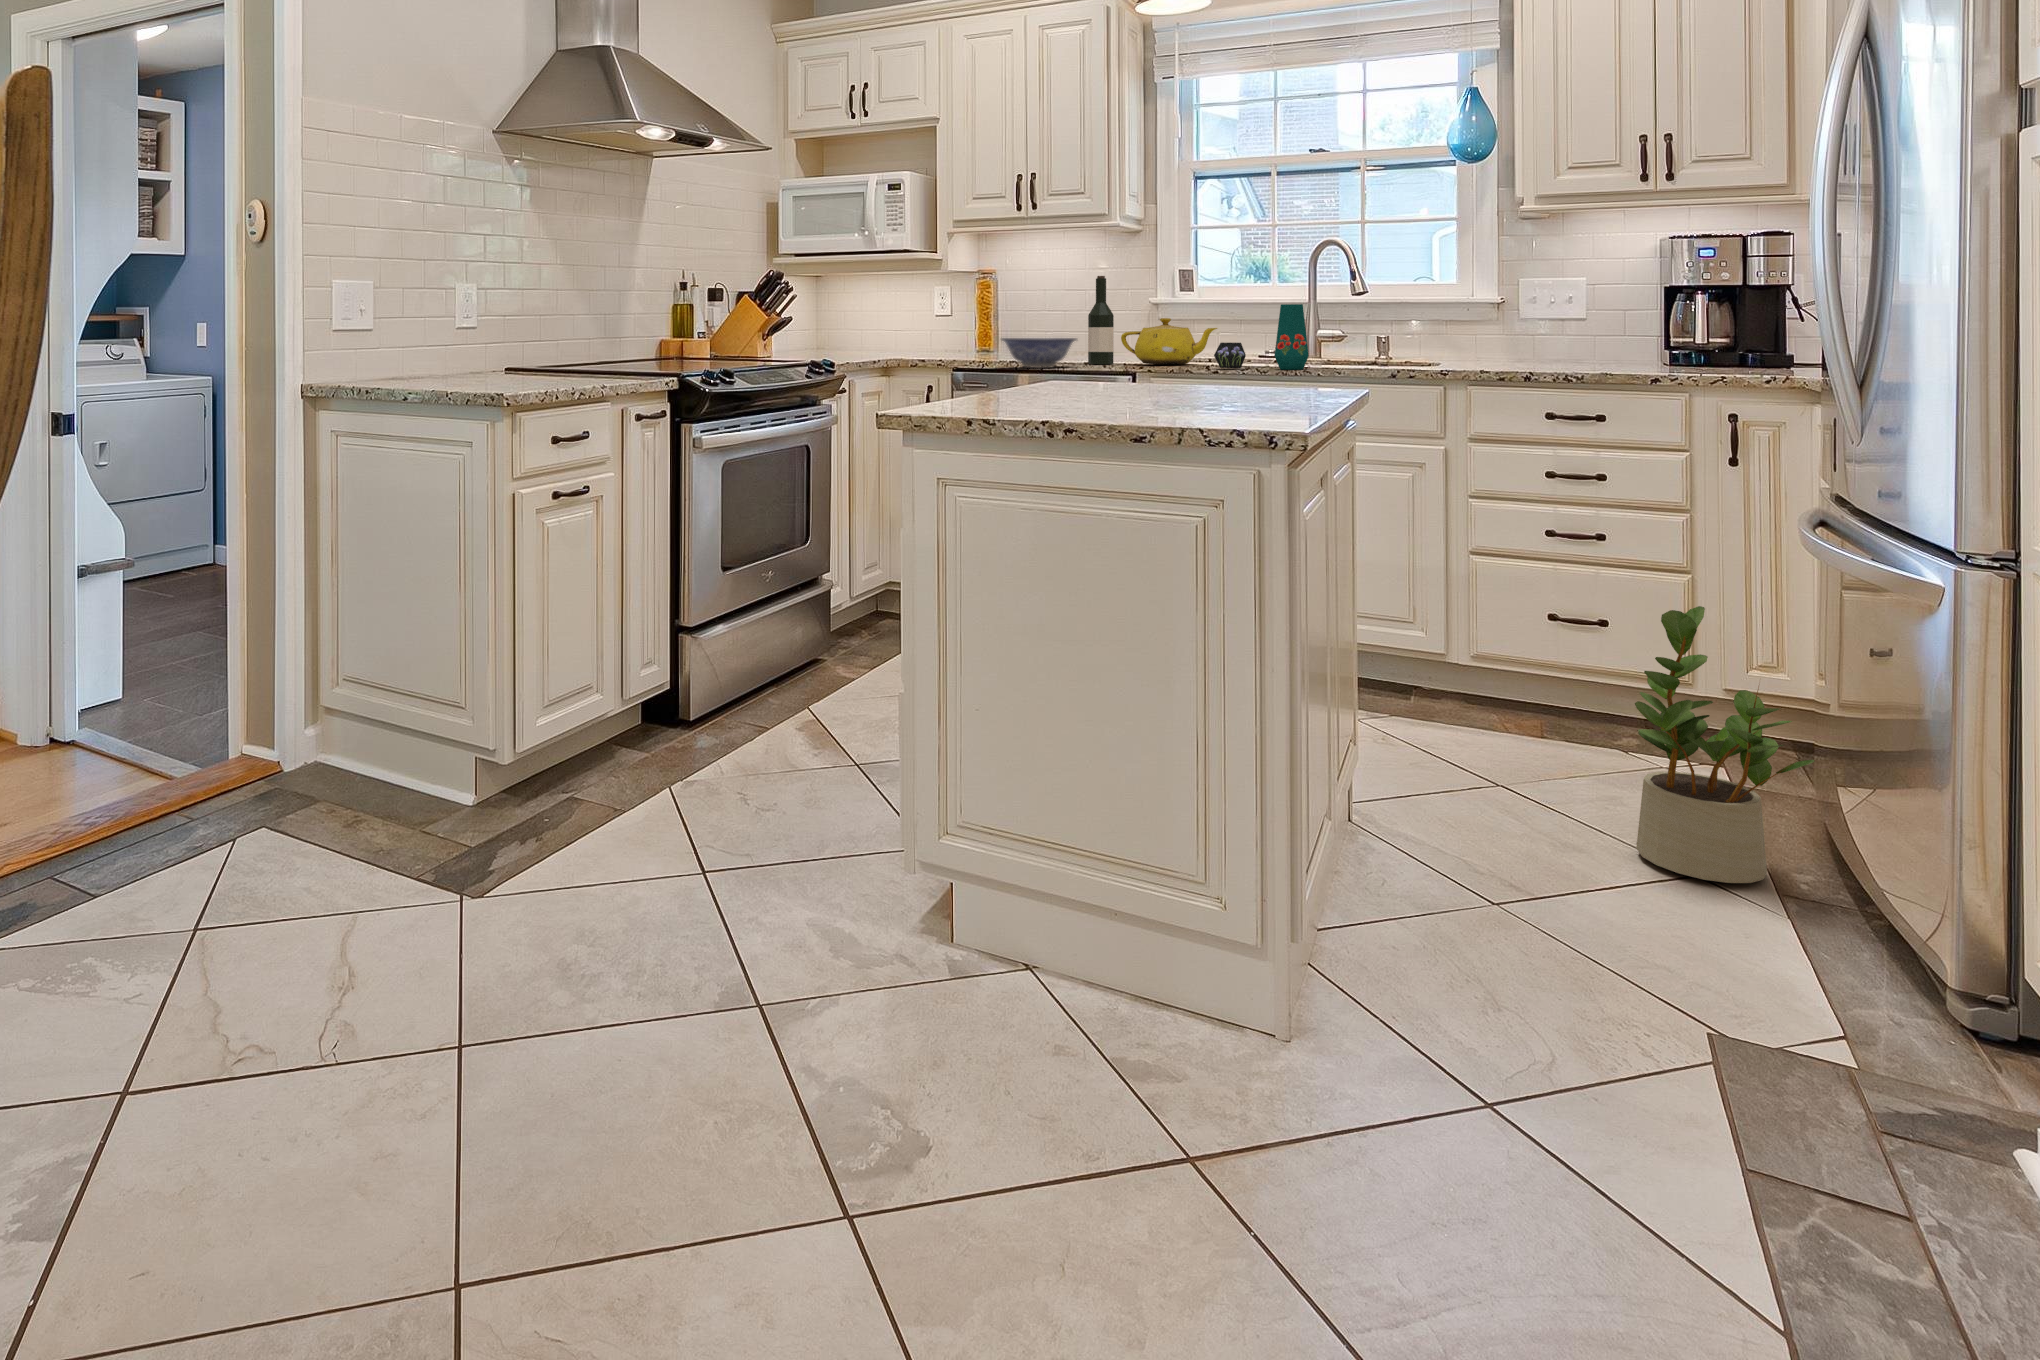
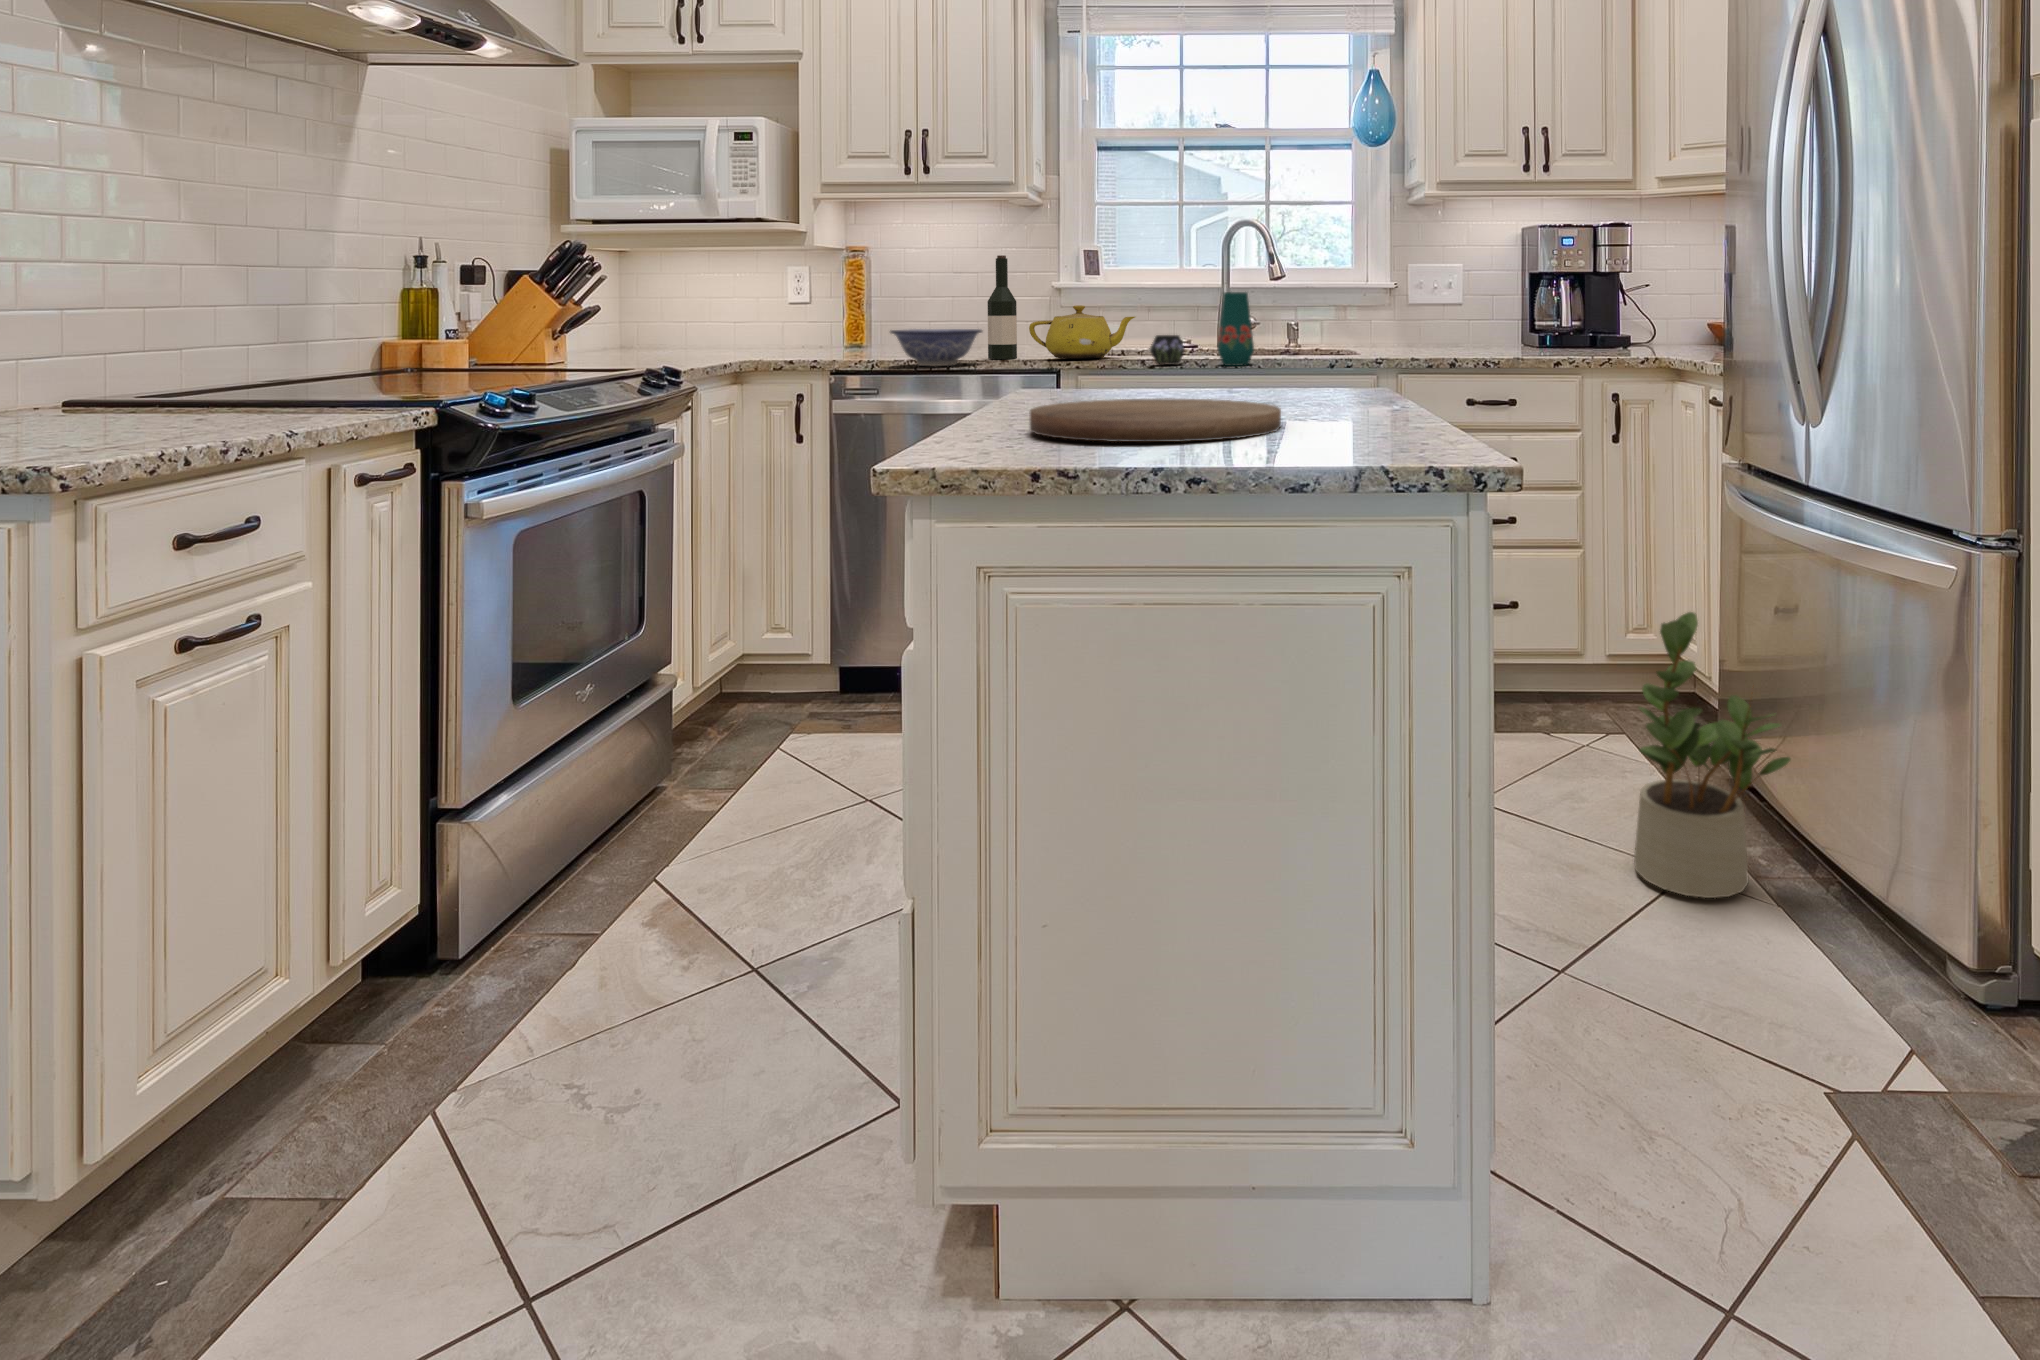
cutting board: none [1025,380,1216,403] -> present [1030,398,1281,442]

